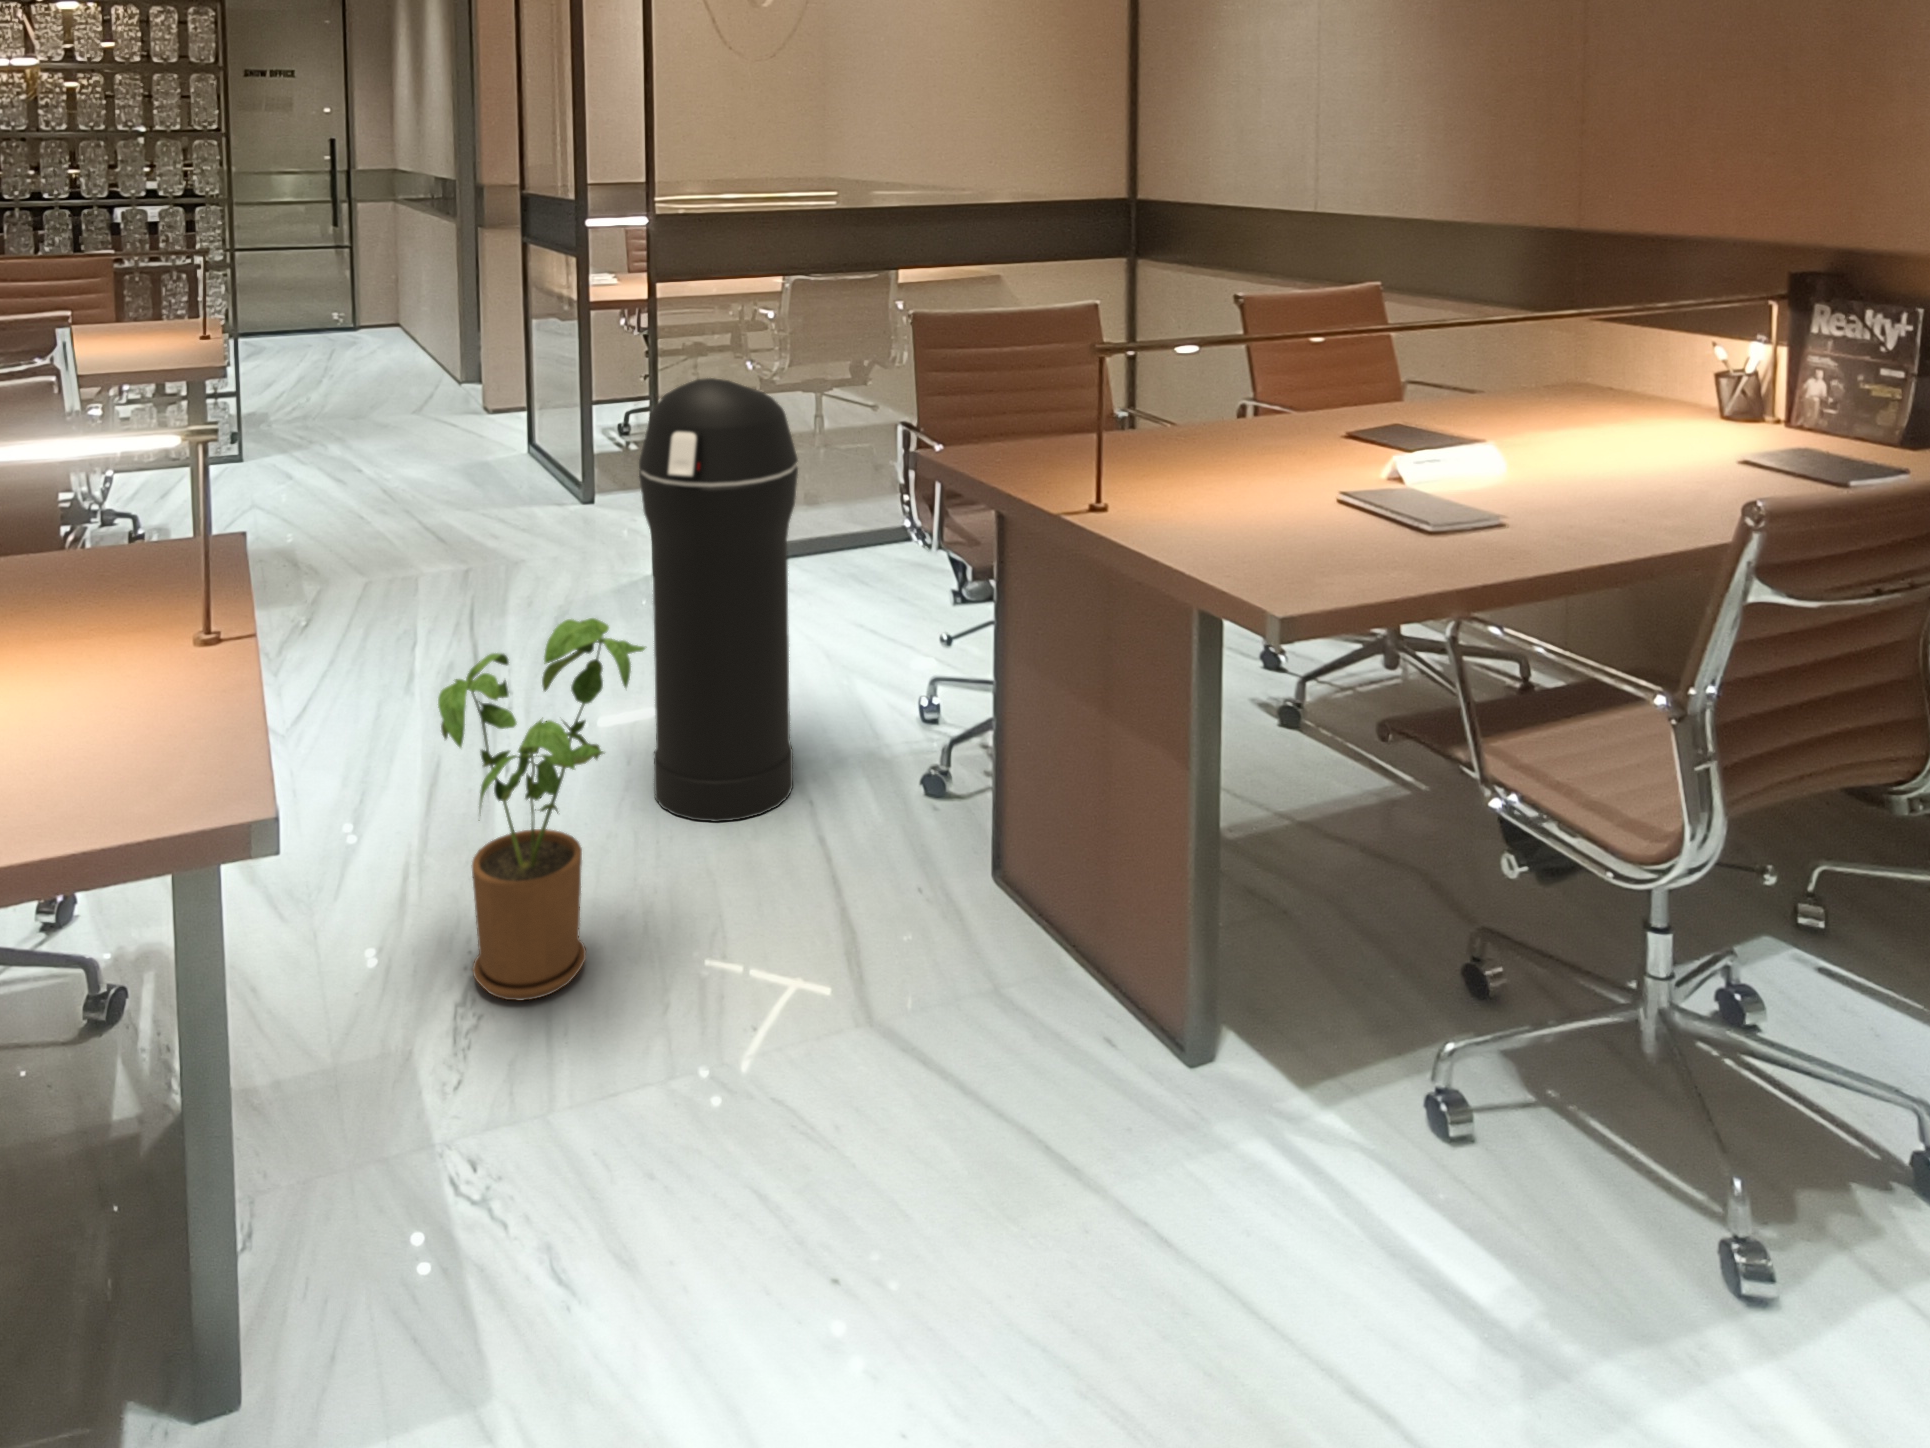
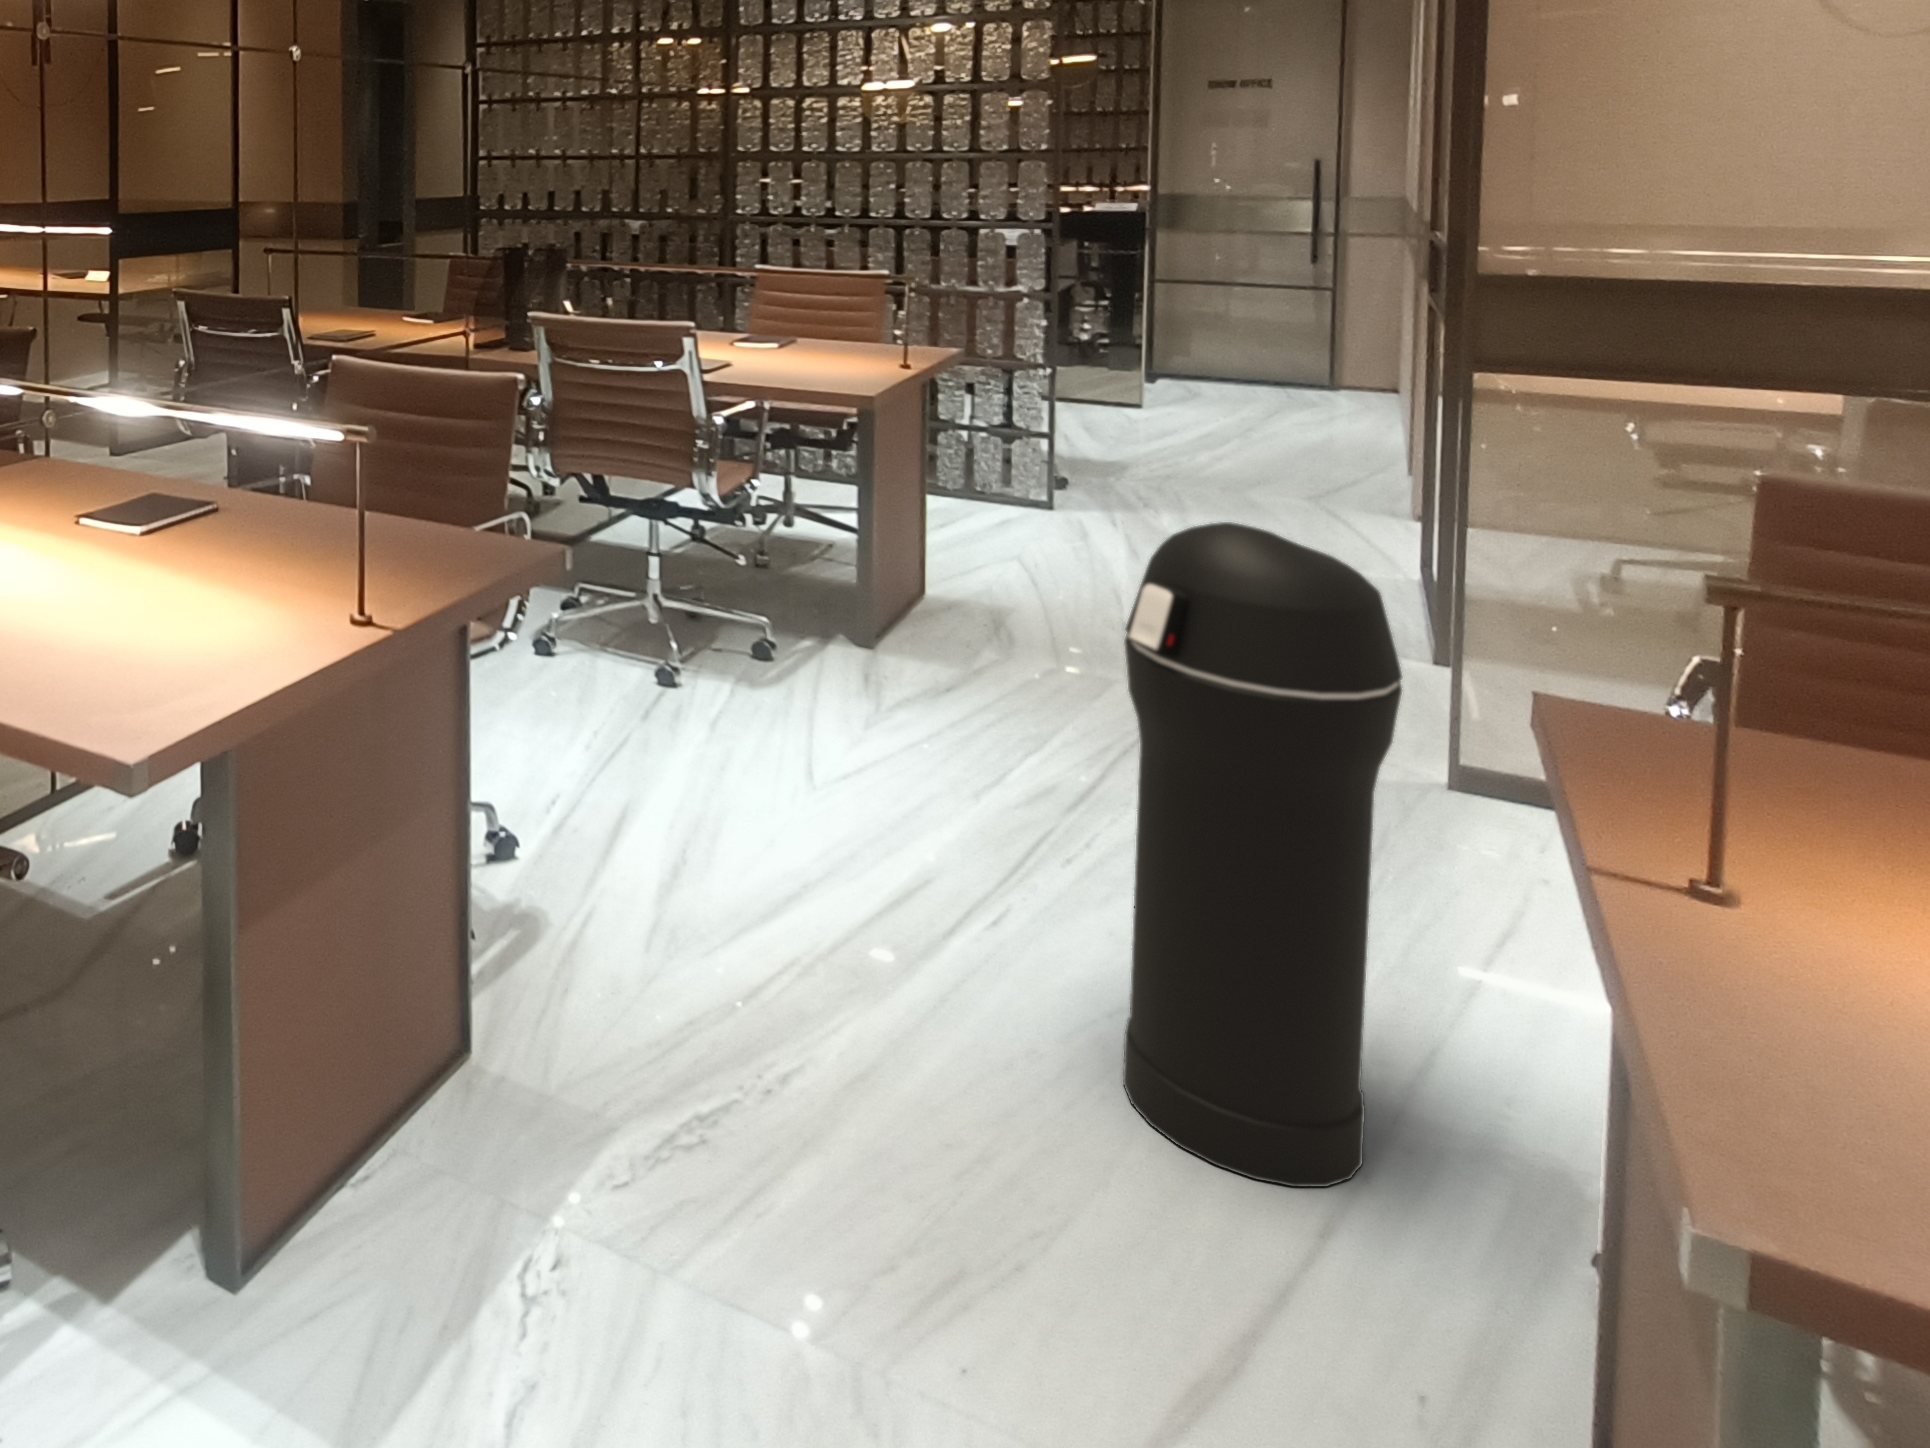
house plant: present [438,618,645,1001] -> none [701,756,967,1181]

